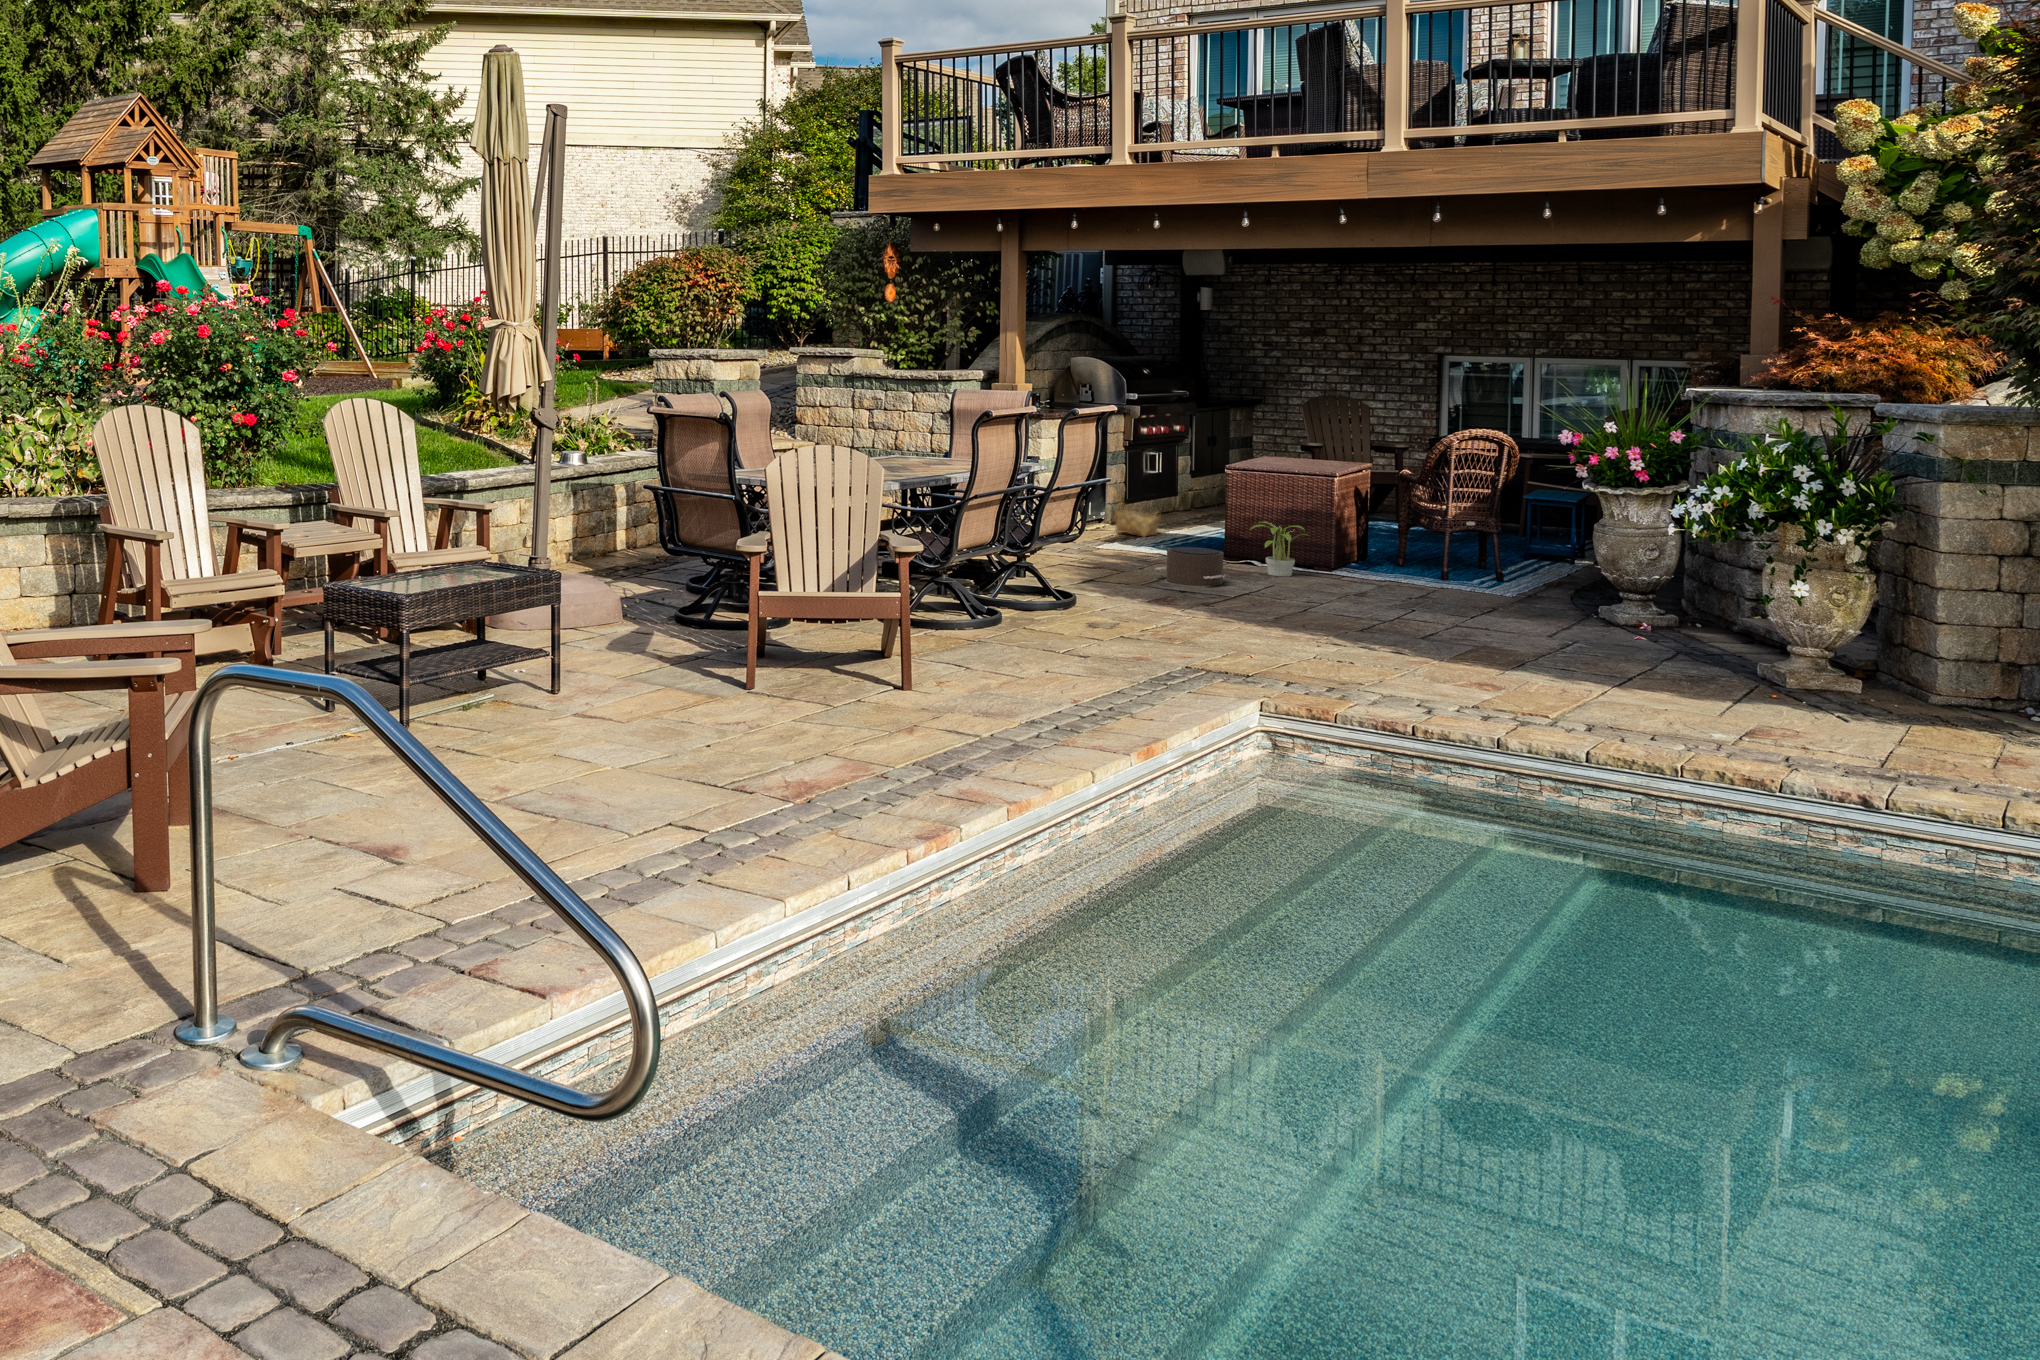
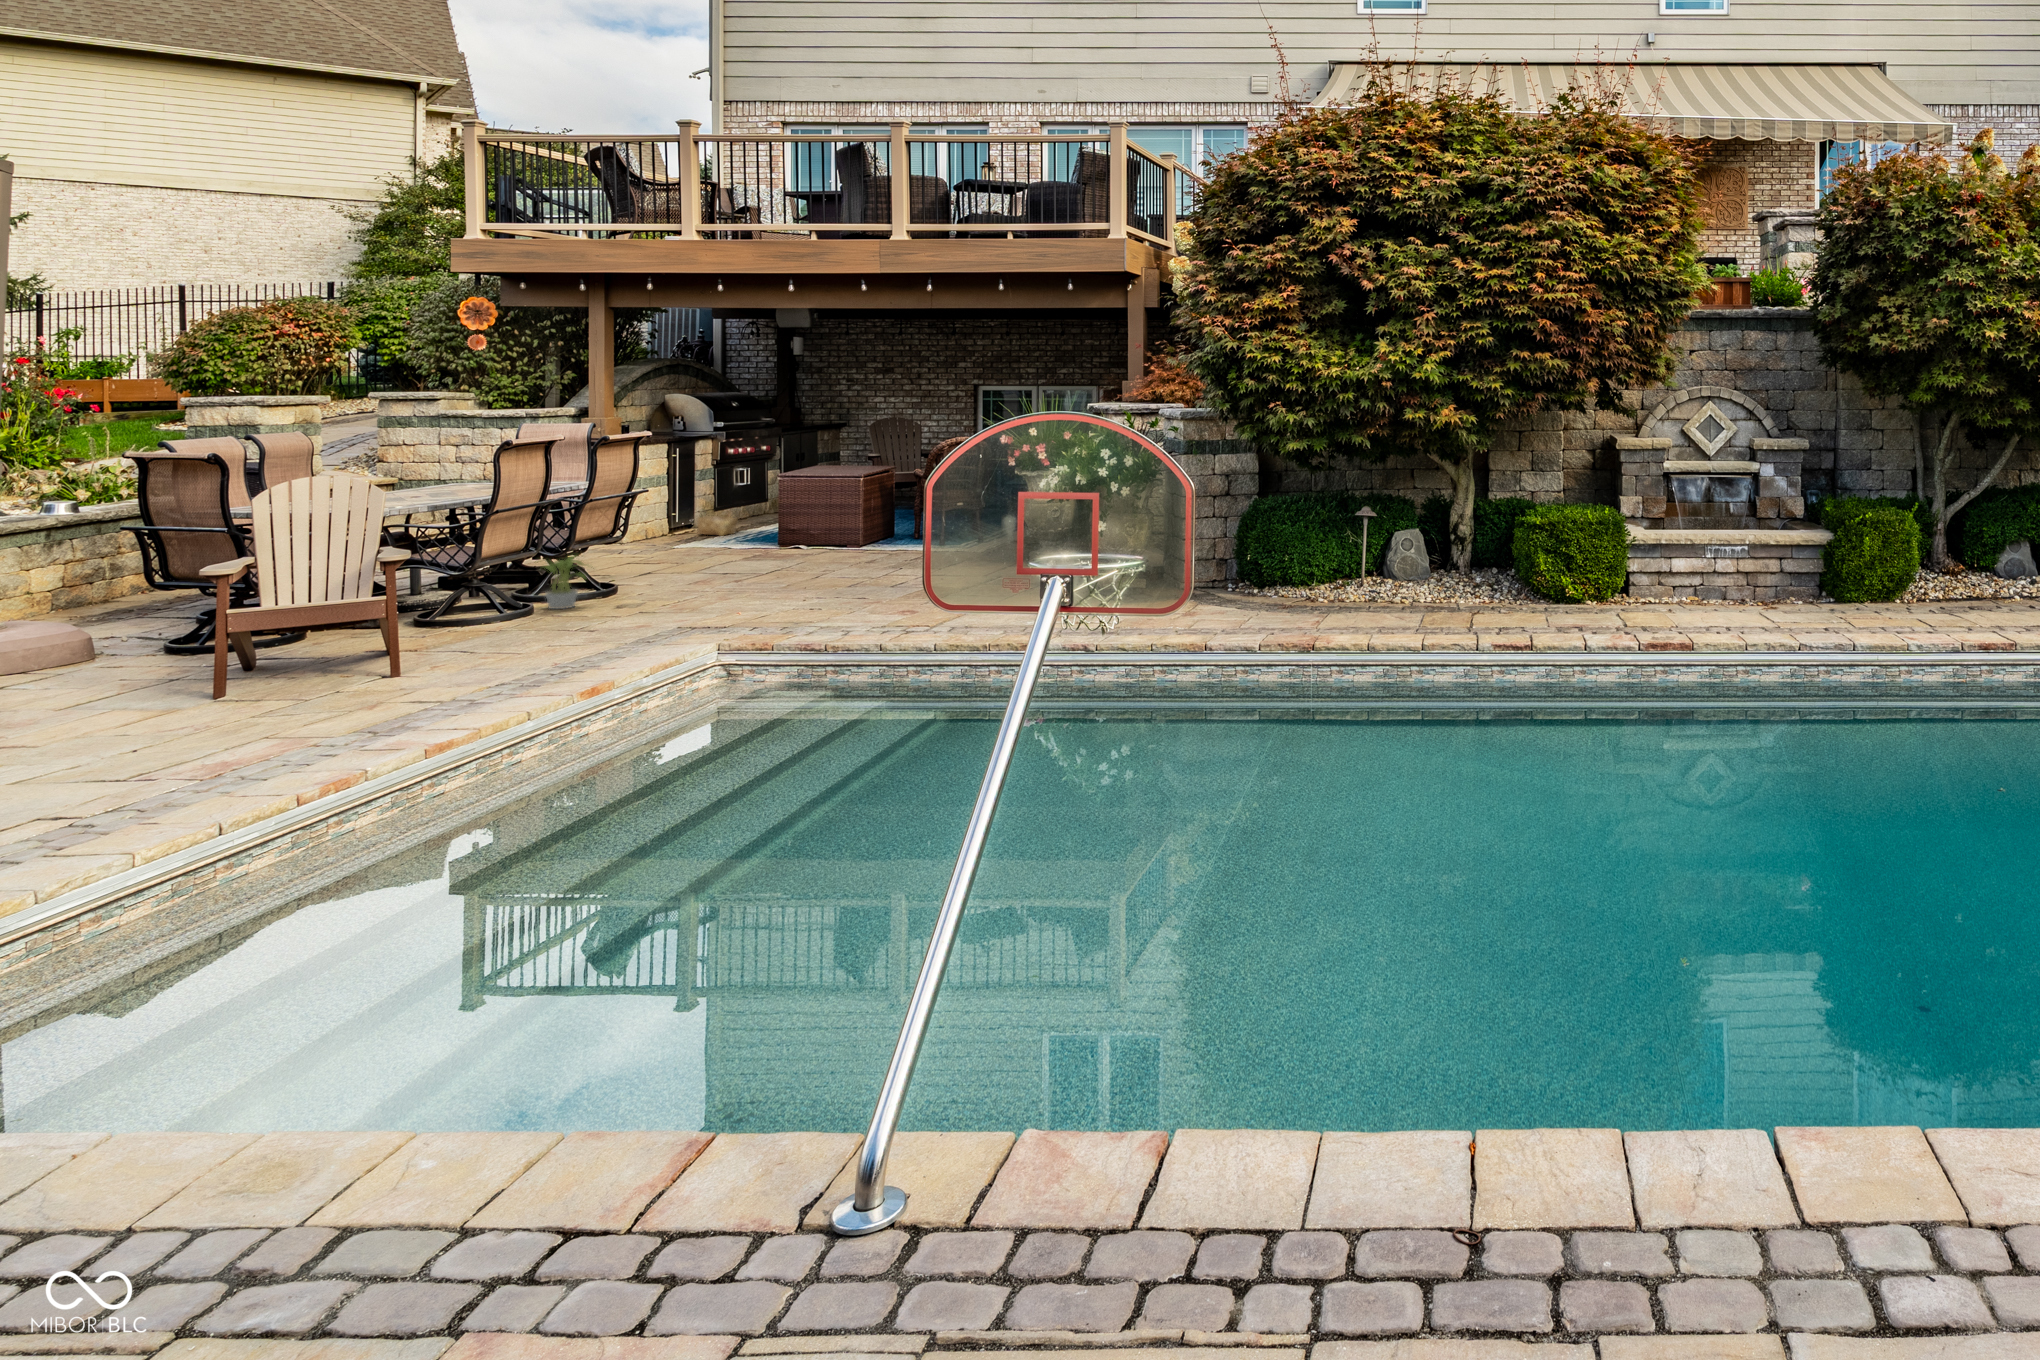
potted plant: present [1250,521,1308,576] -> present [544,556,586,609]
pouf: present [1155,547,1227,586] -> none [702,539,764,569]

